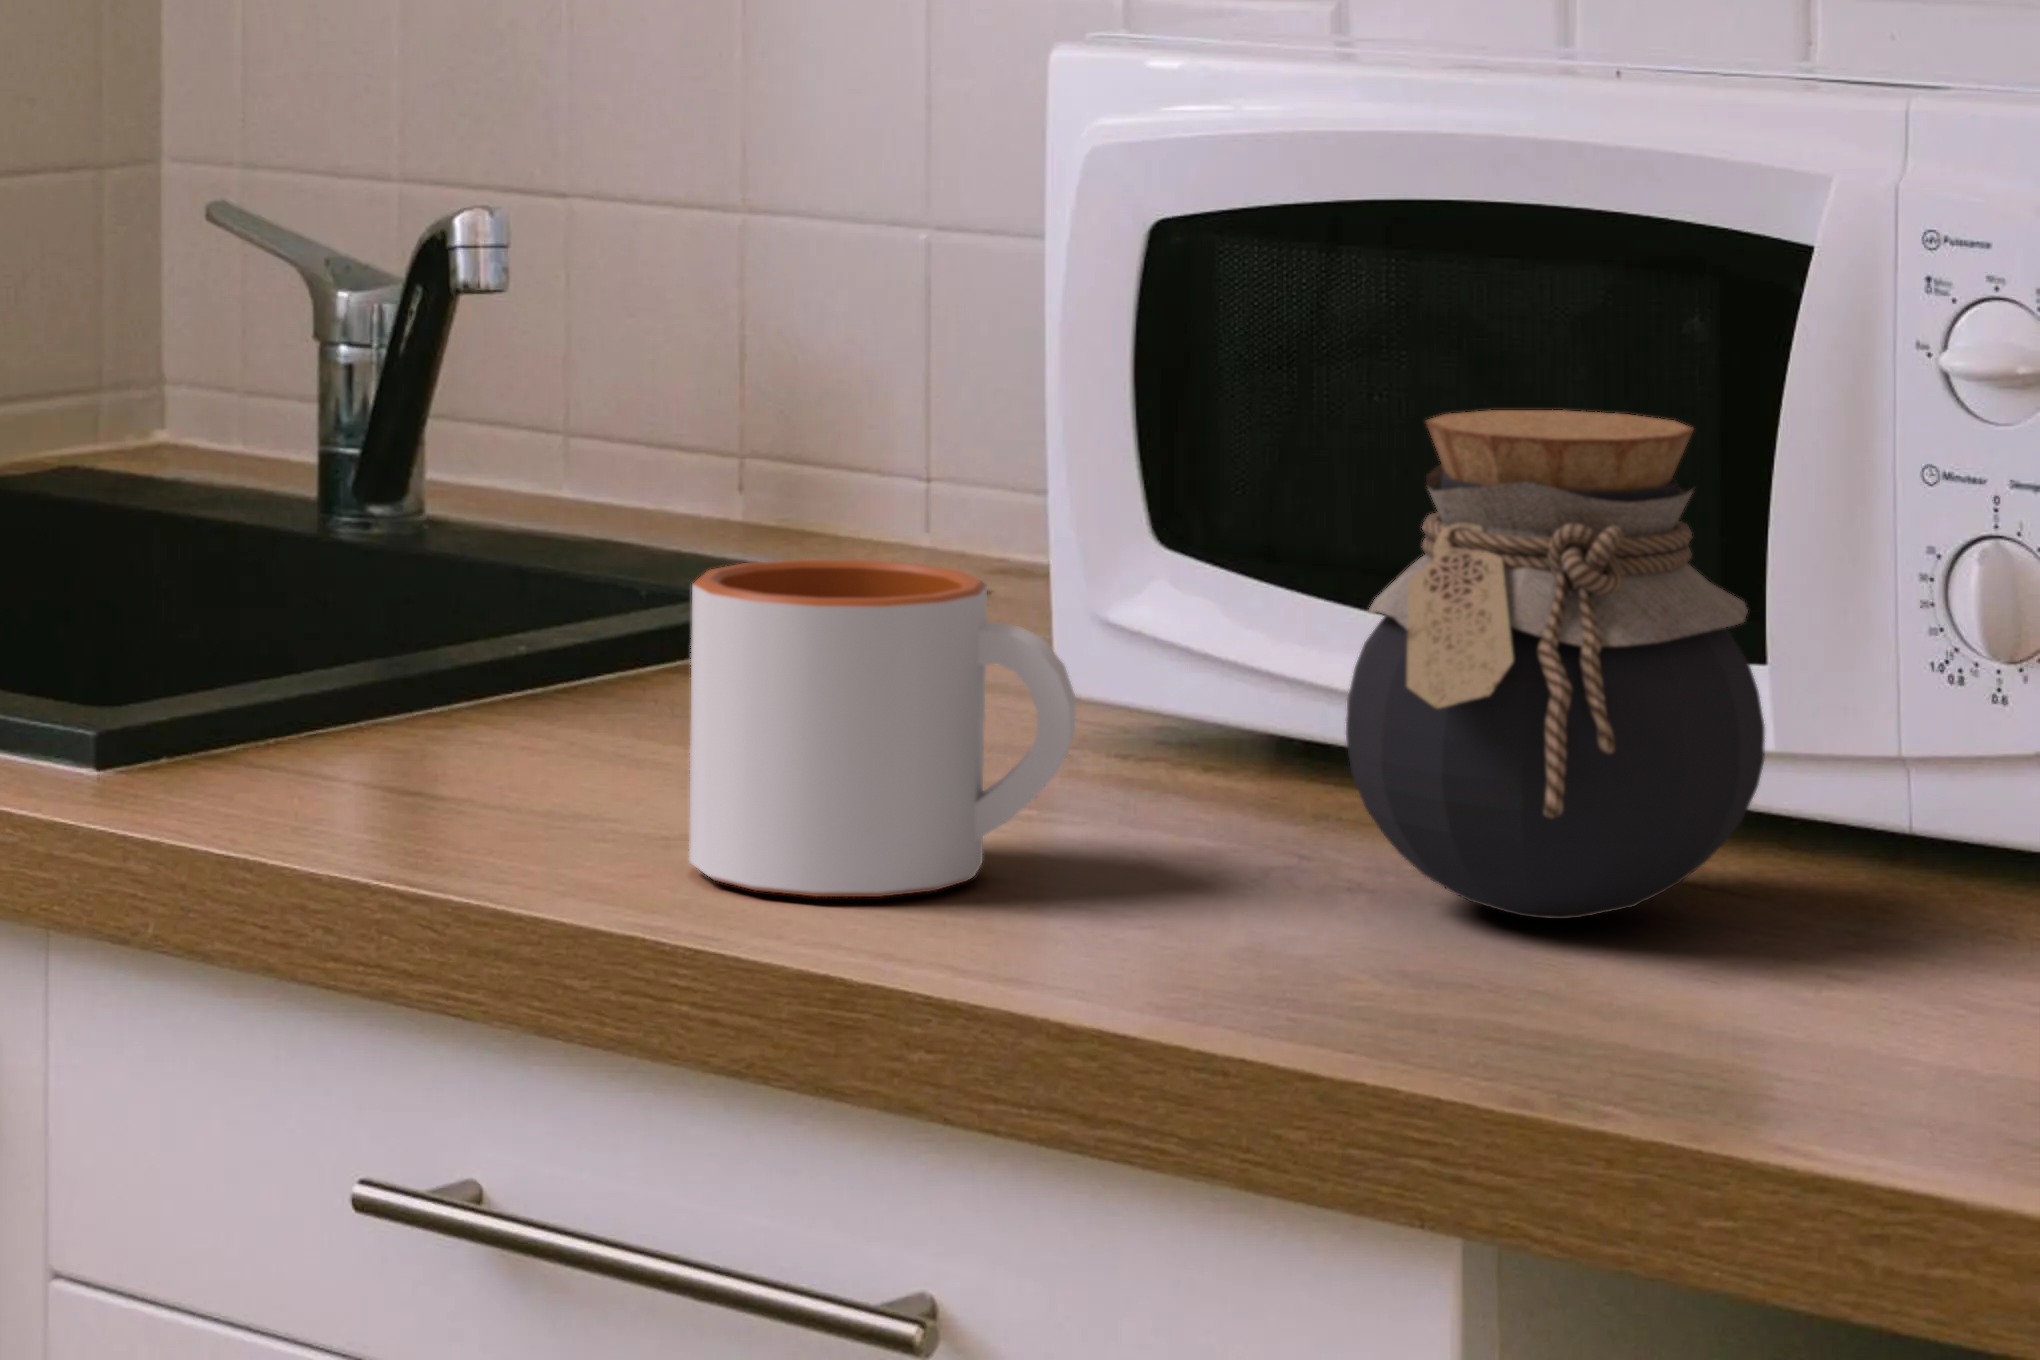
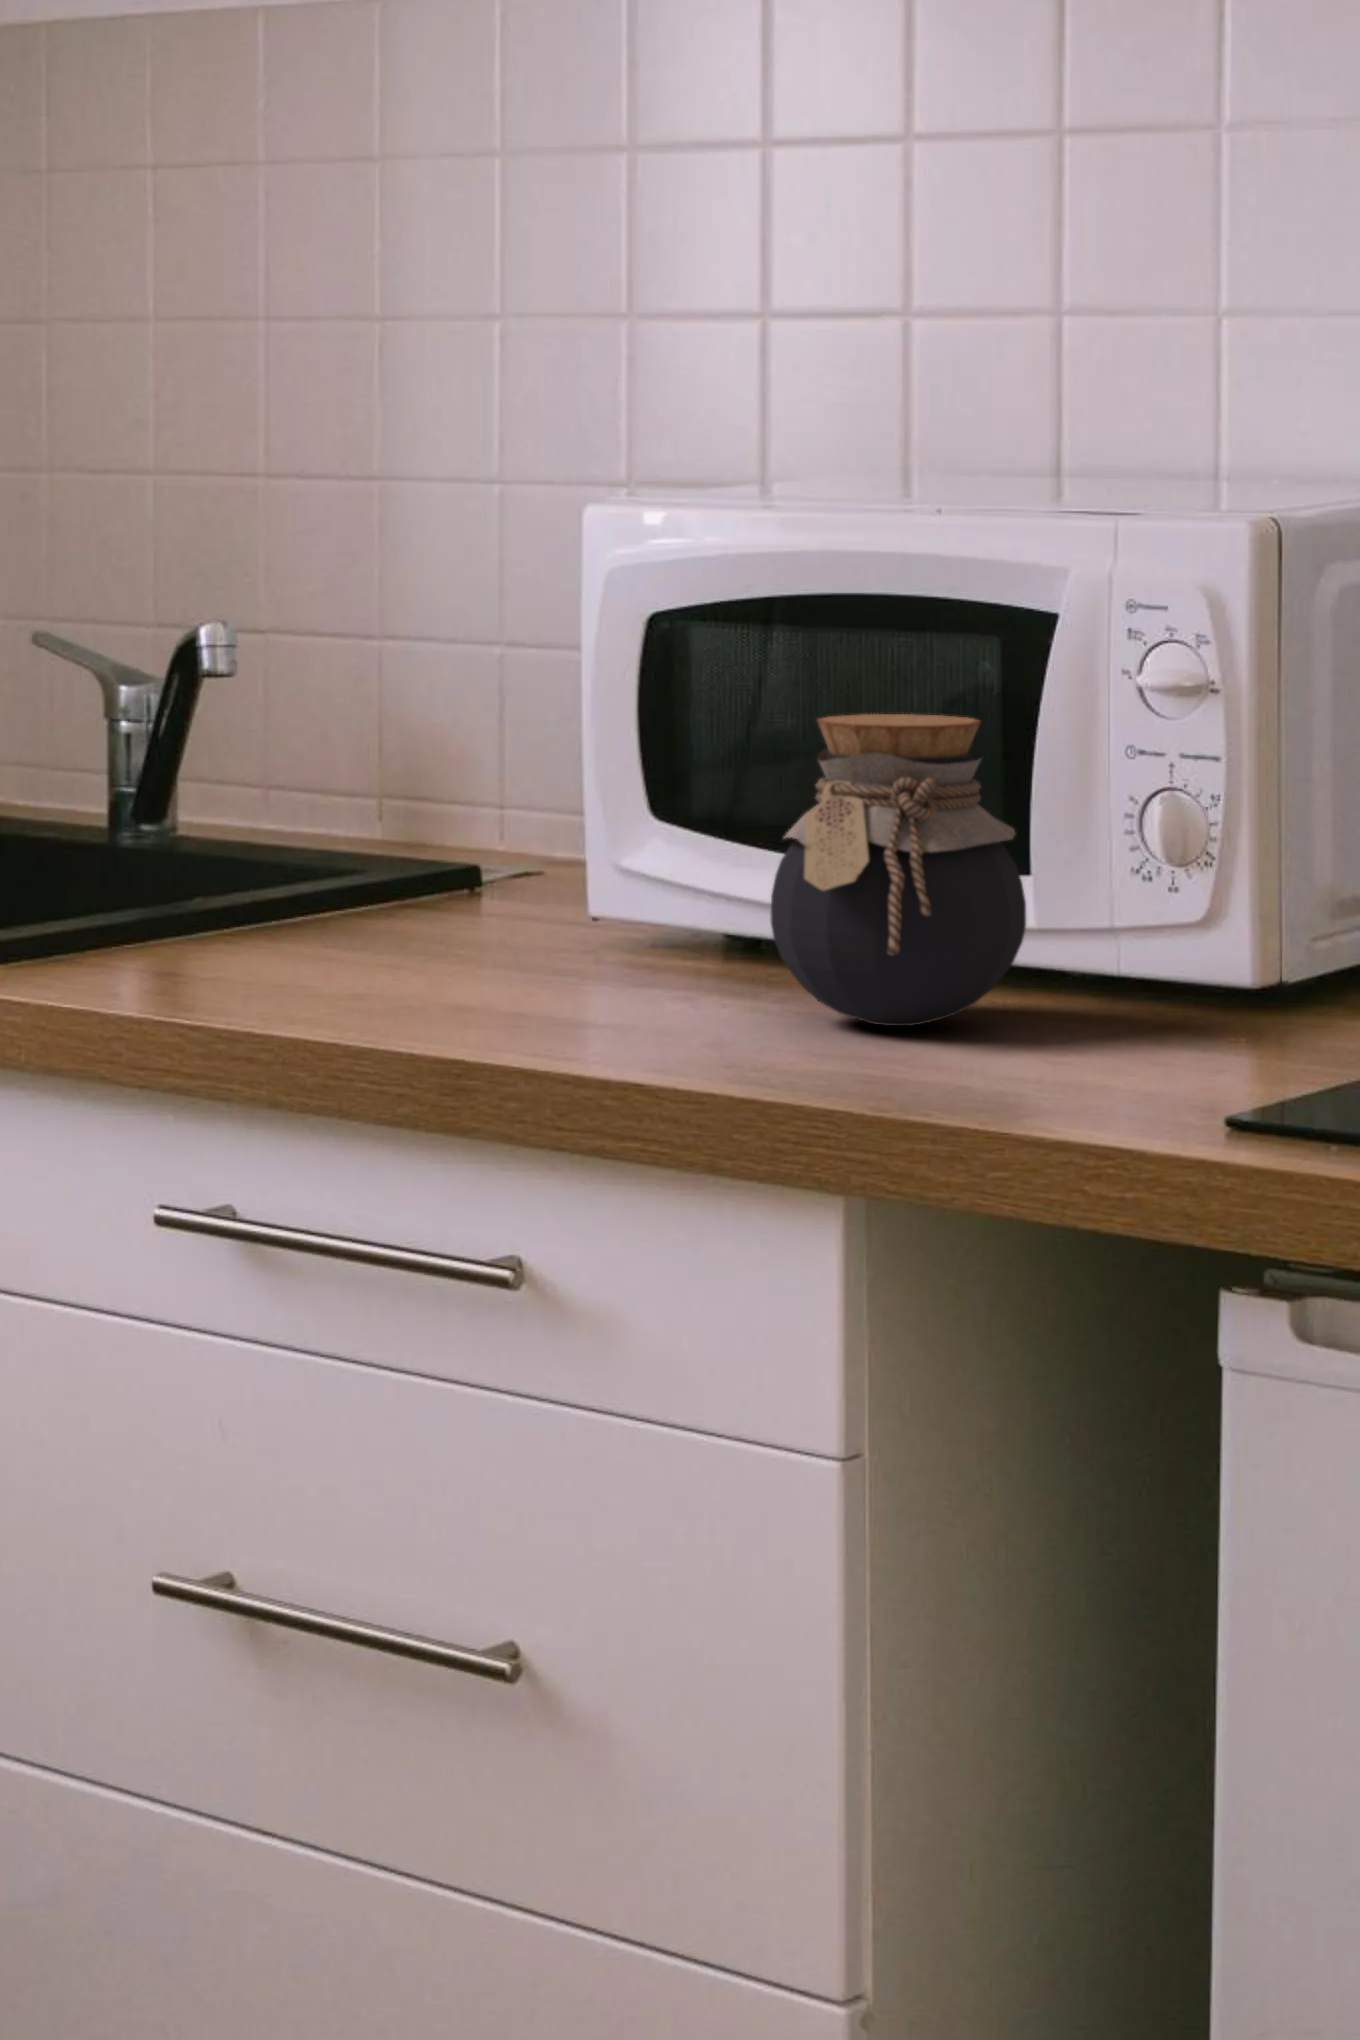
mug: present [689,559,1076,897] -> none [363,818,603,1021]

